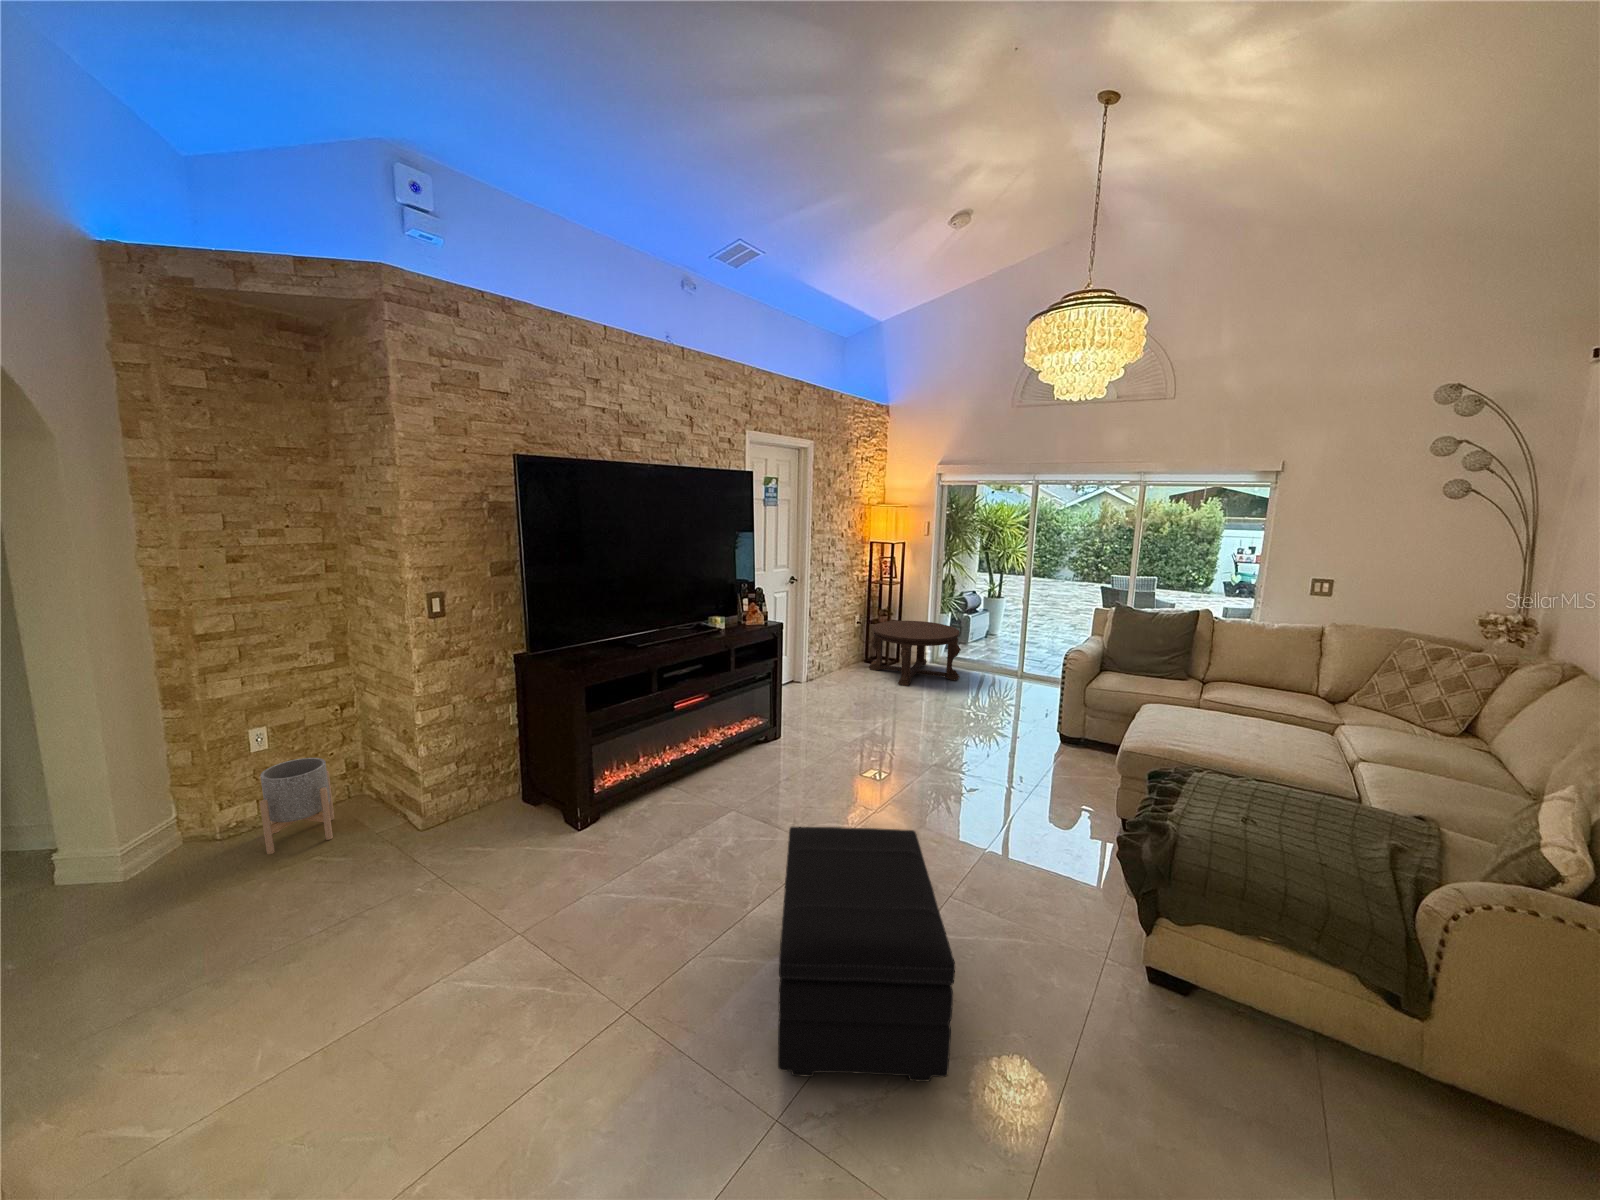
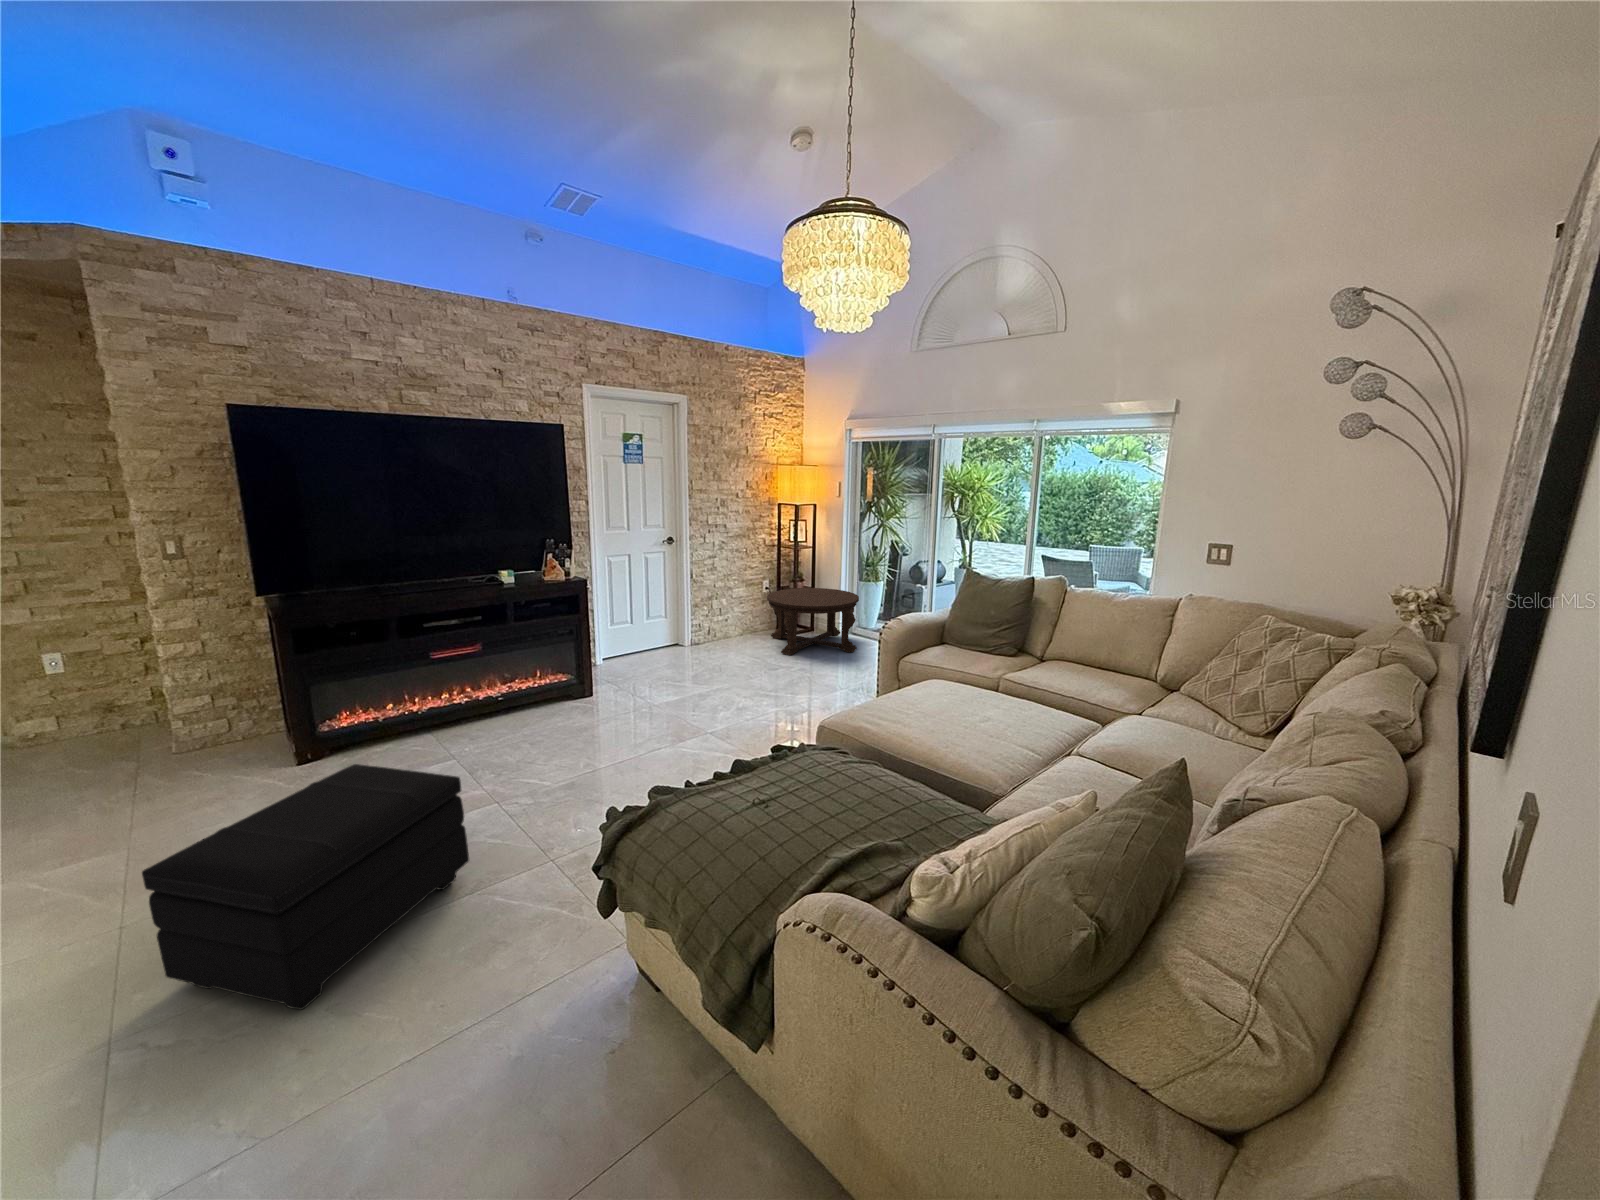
planter: present [260,758,334,854] -> none [29,681,124,759]

